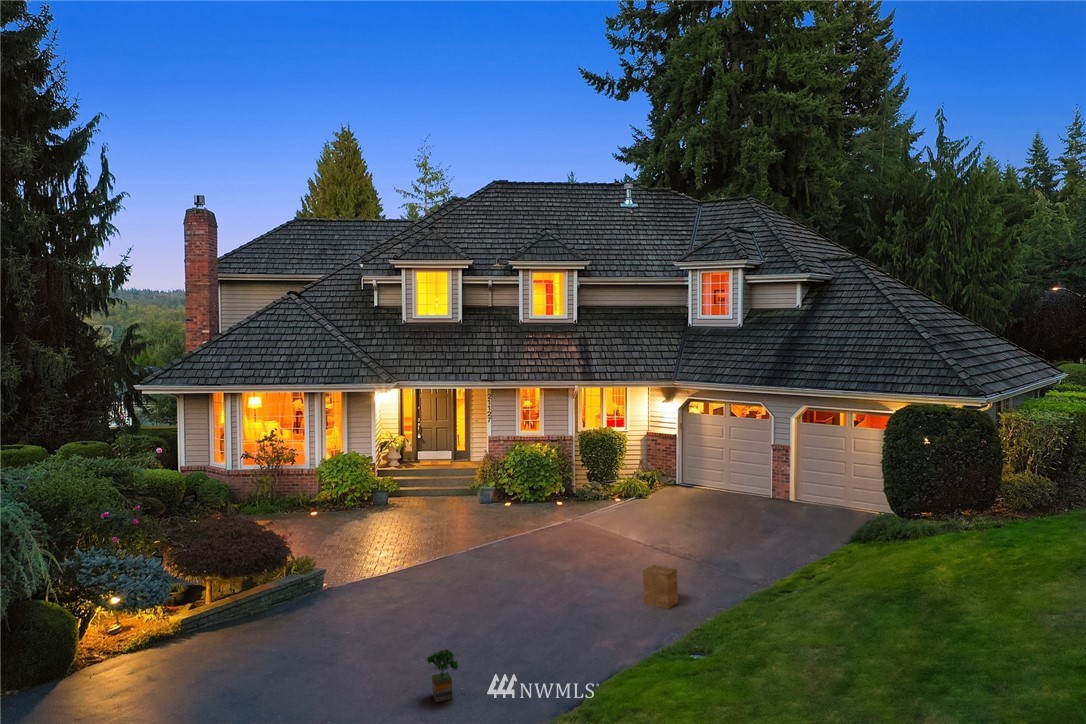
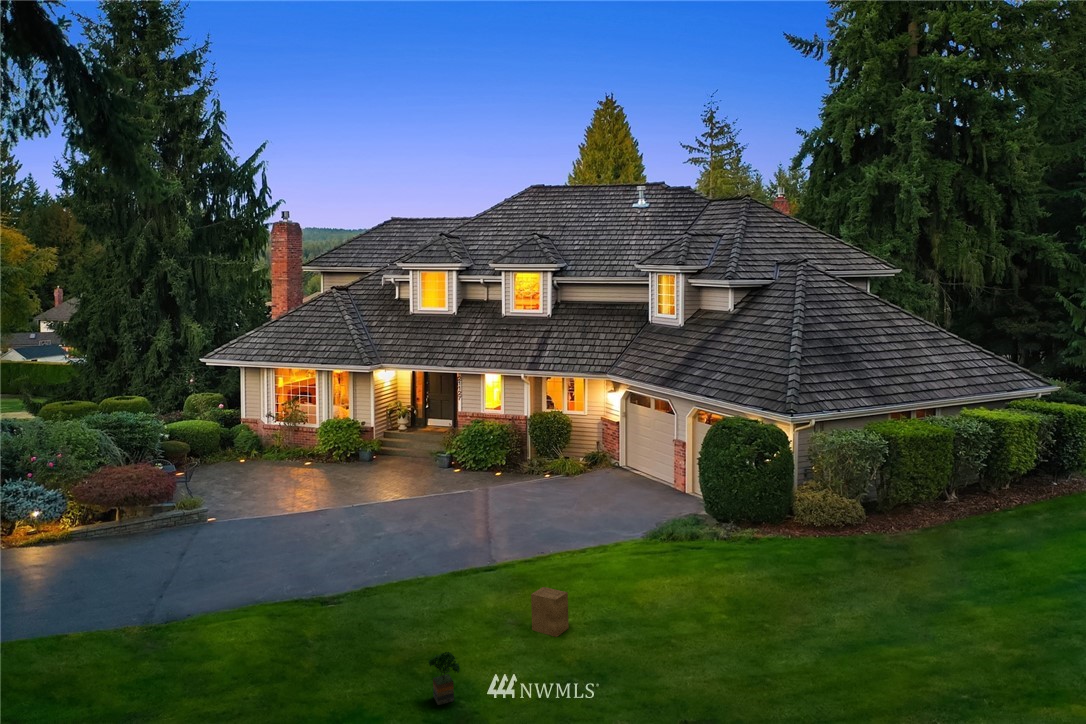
cardboard box: present [643,565,678,609] -> present [531,587,569,637]

